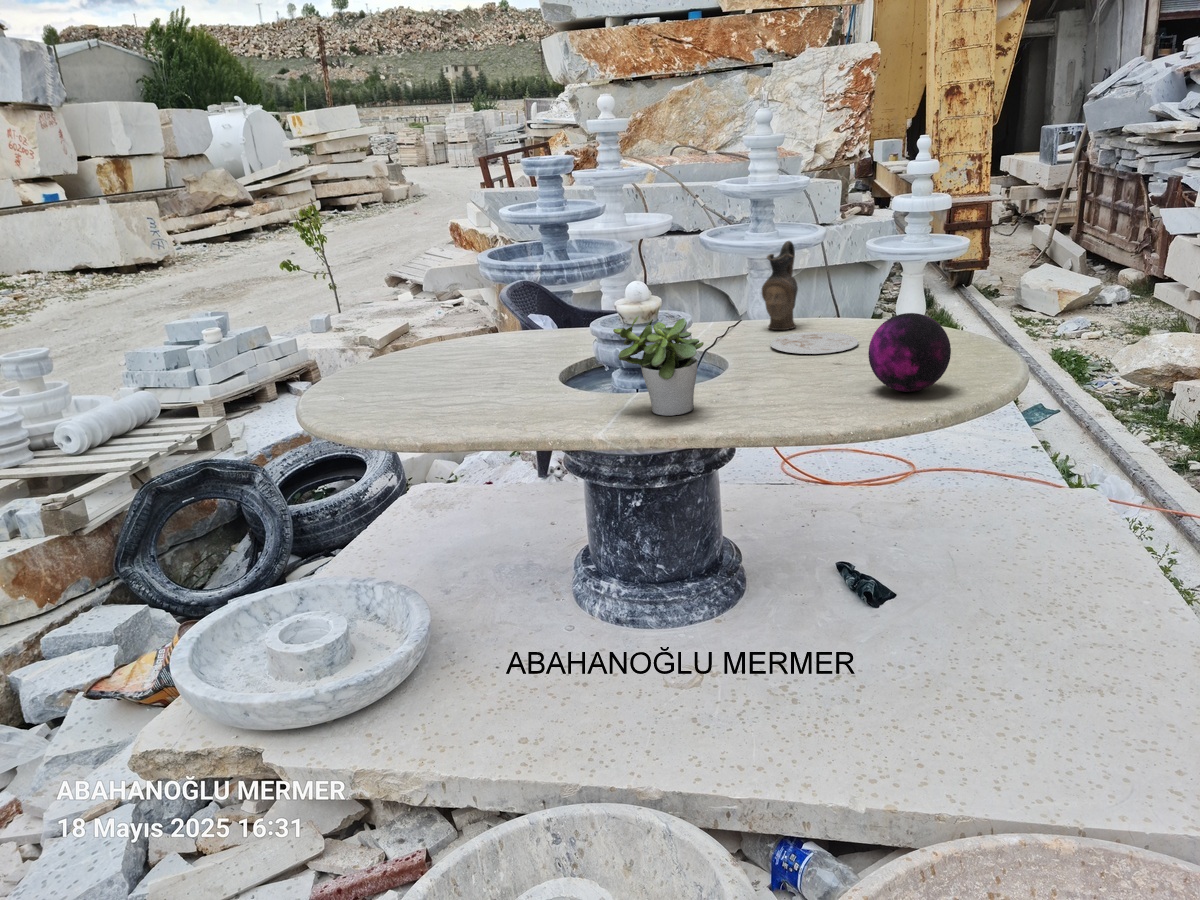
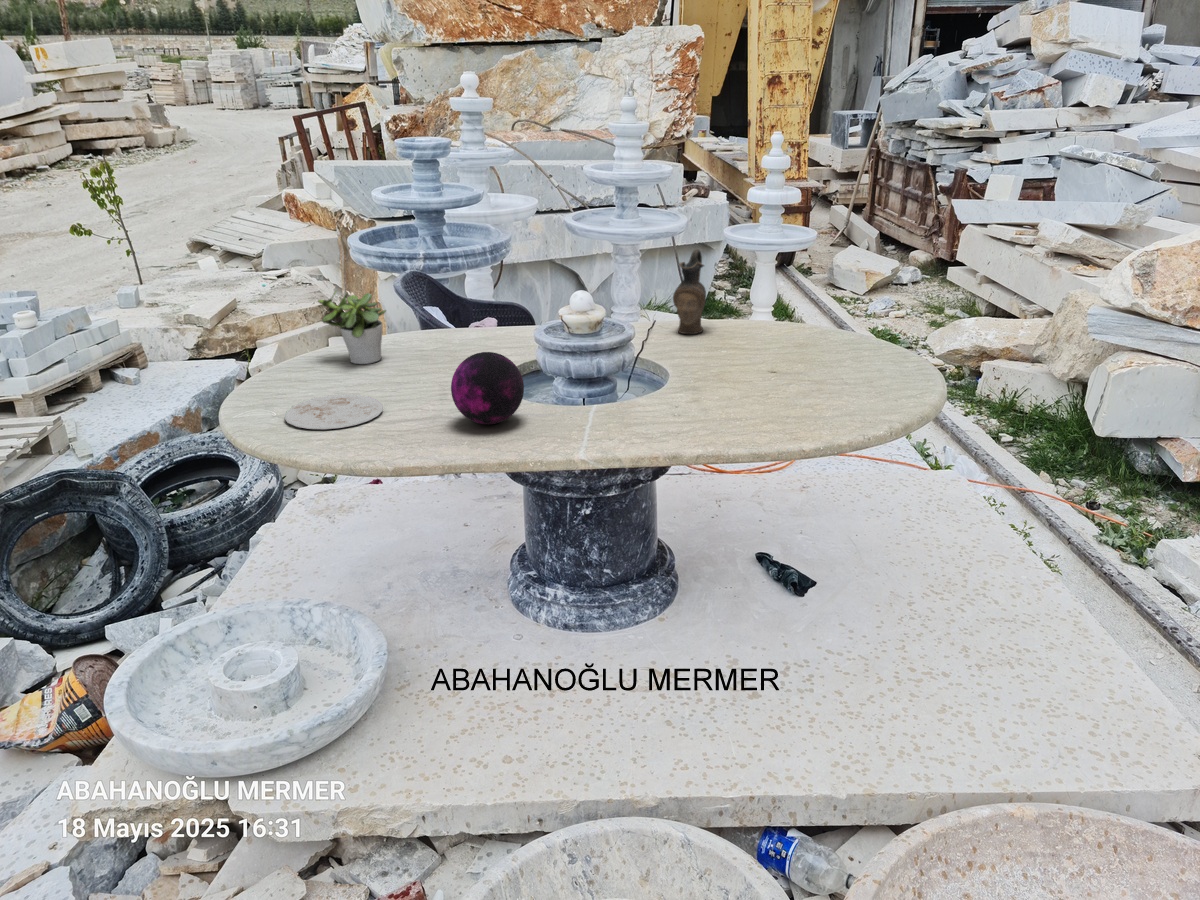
decorative orb: present [868,313,951,392] -> present [451,352,524,424]
potted plant: present [613,316,704,416] -> present [318,291,386,364]
plate: present [770,332,858,354] -> present [284,394,383,429]

